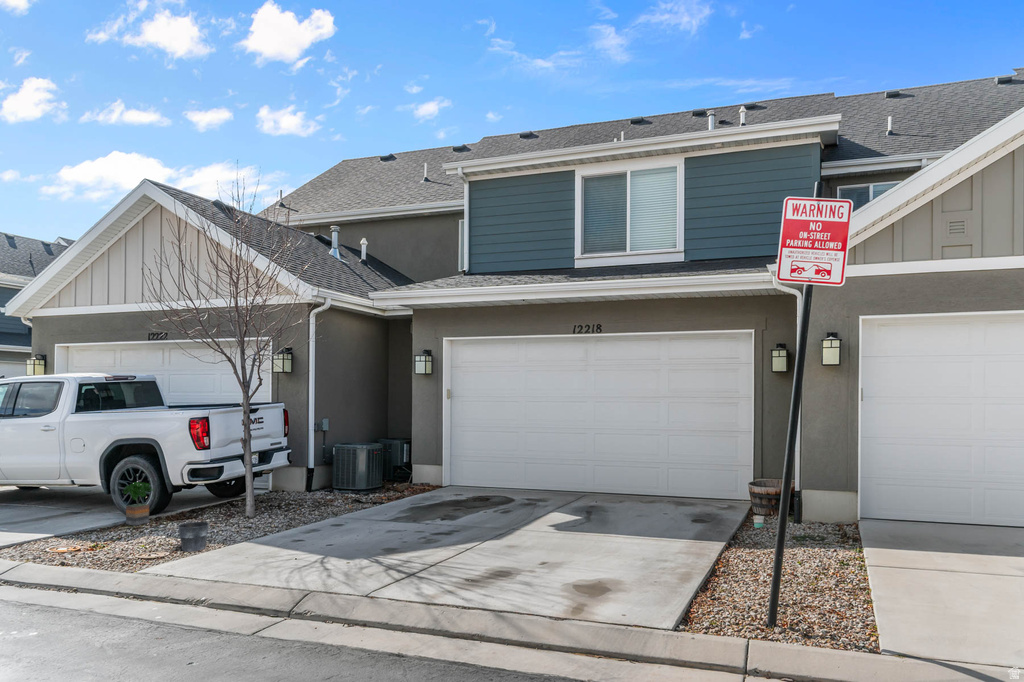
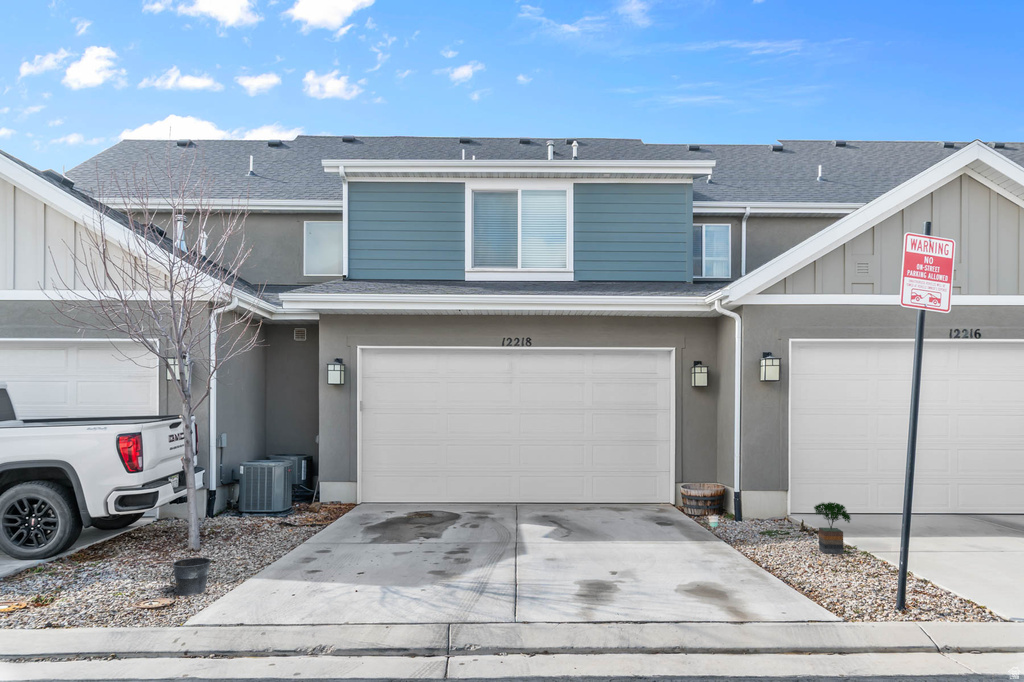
potted tree: present [124,482,154,526] -> present [814,502,851,554]

